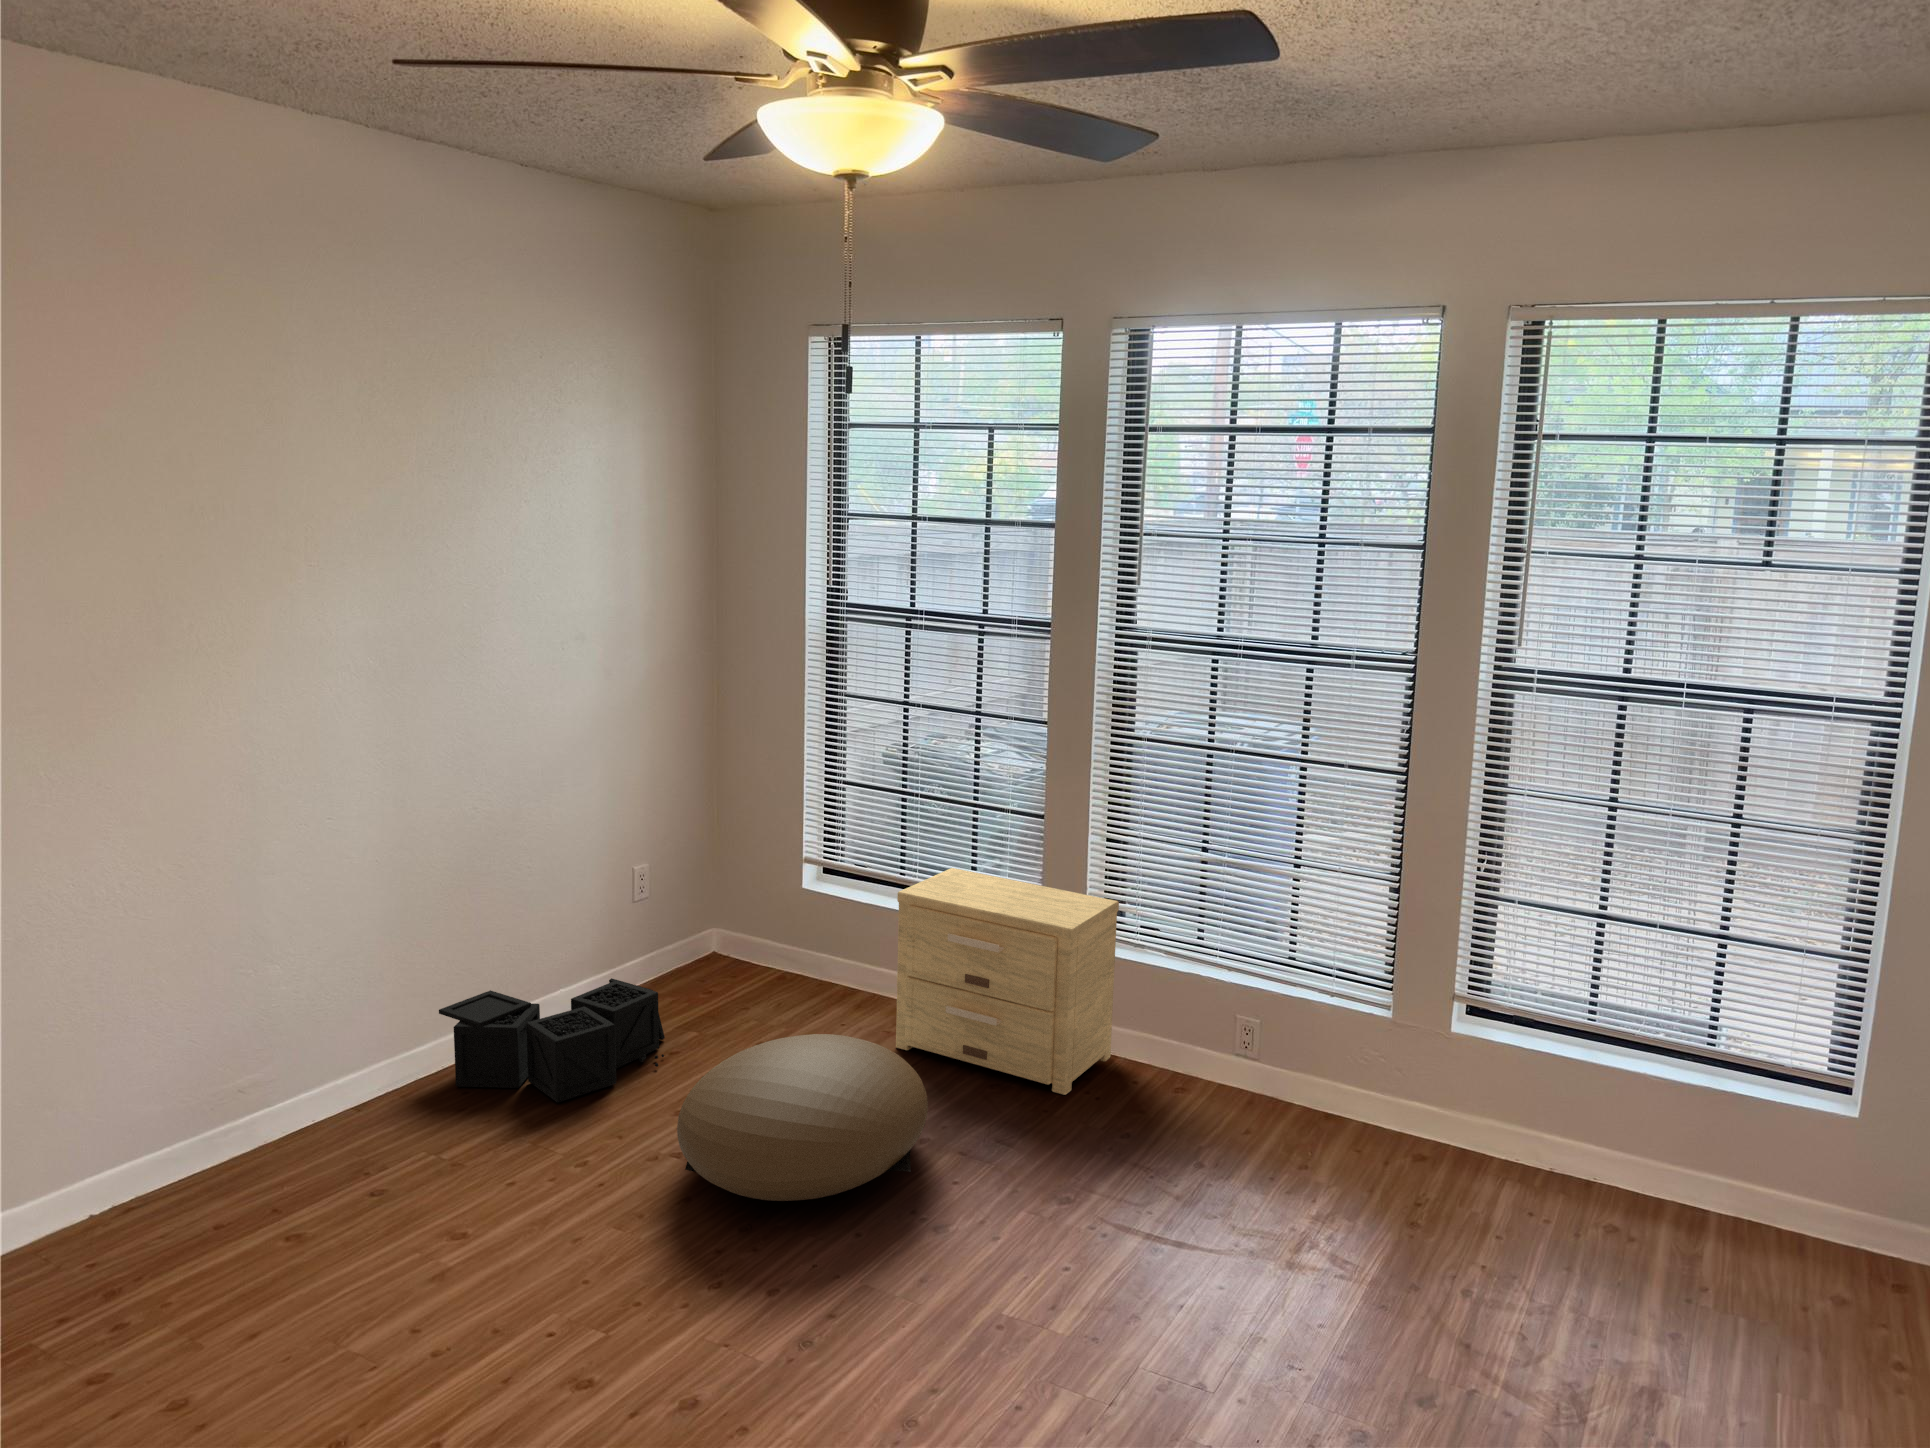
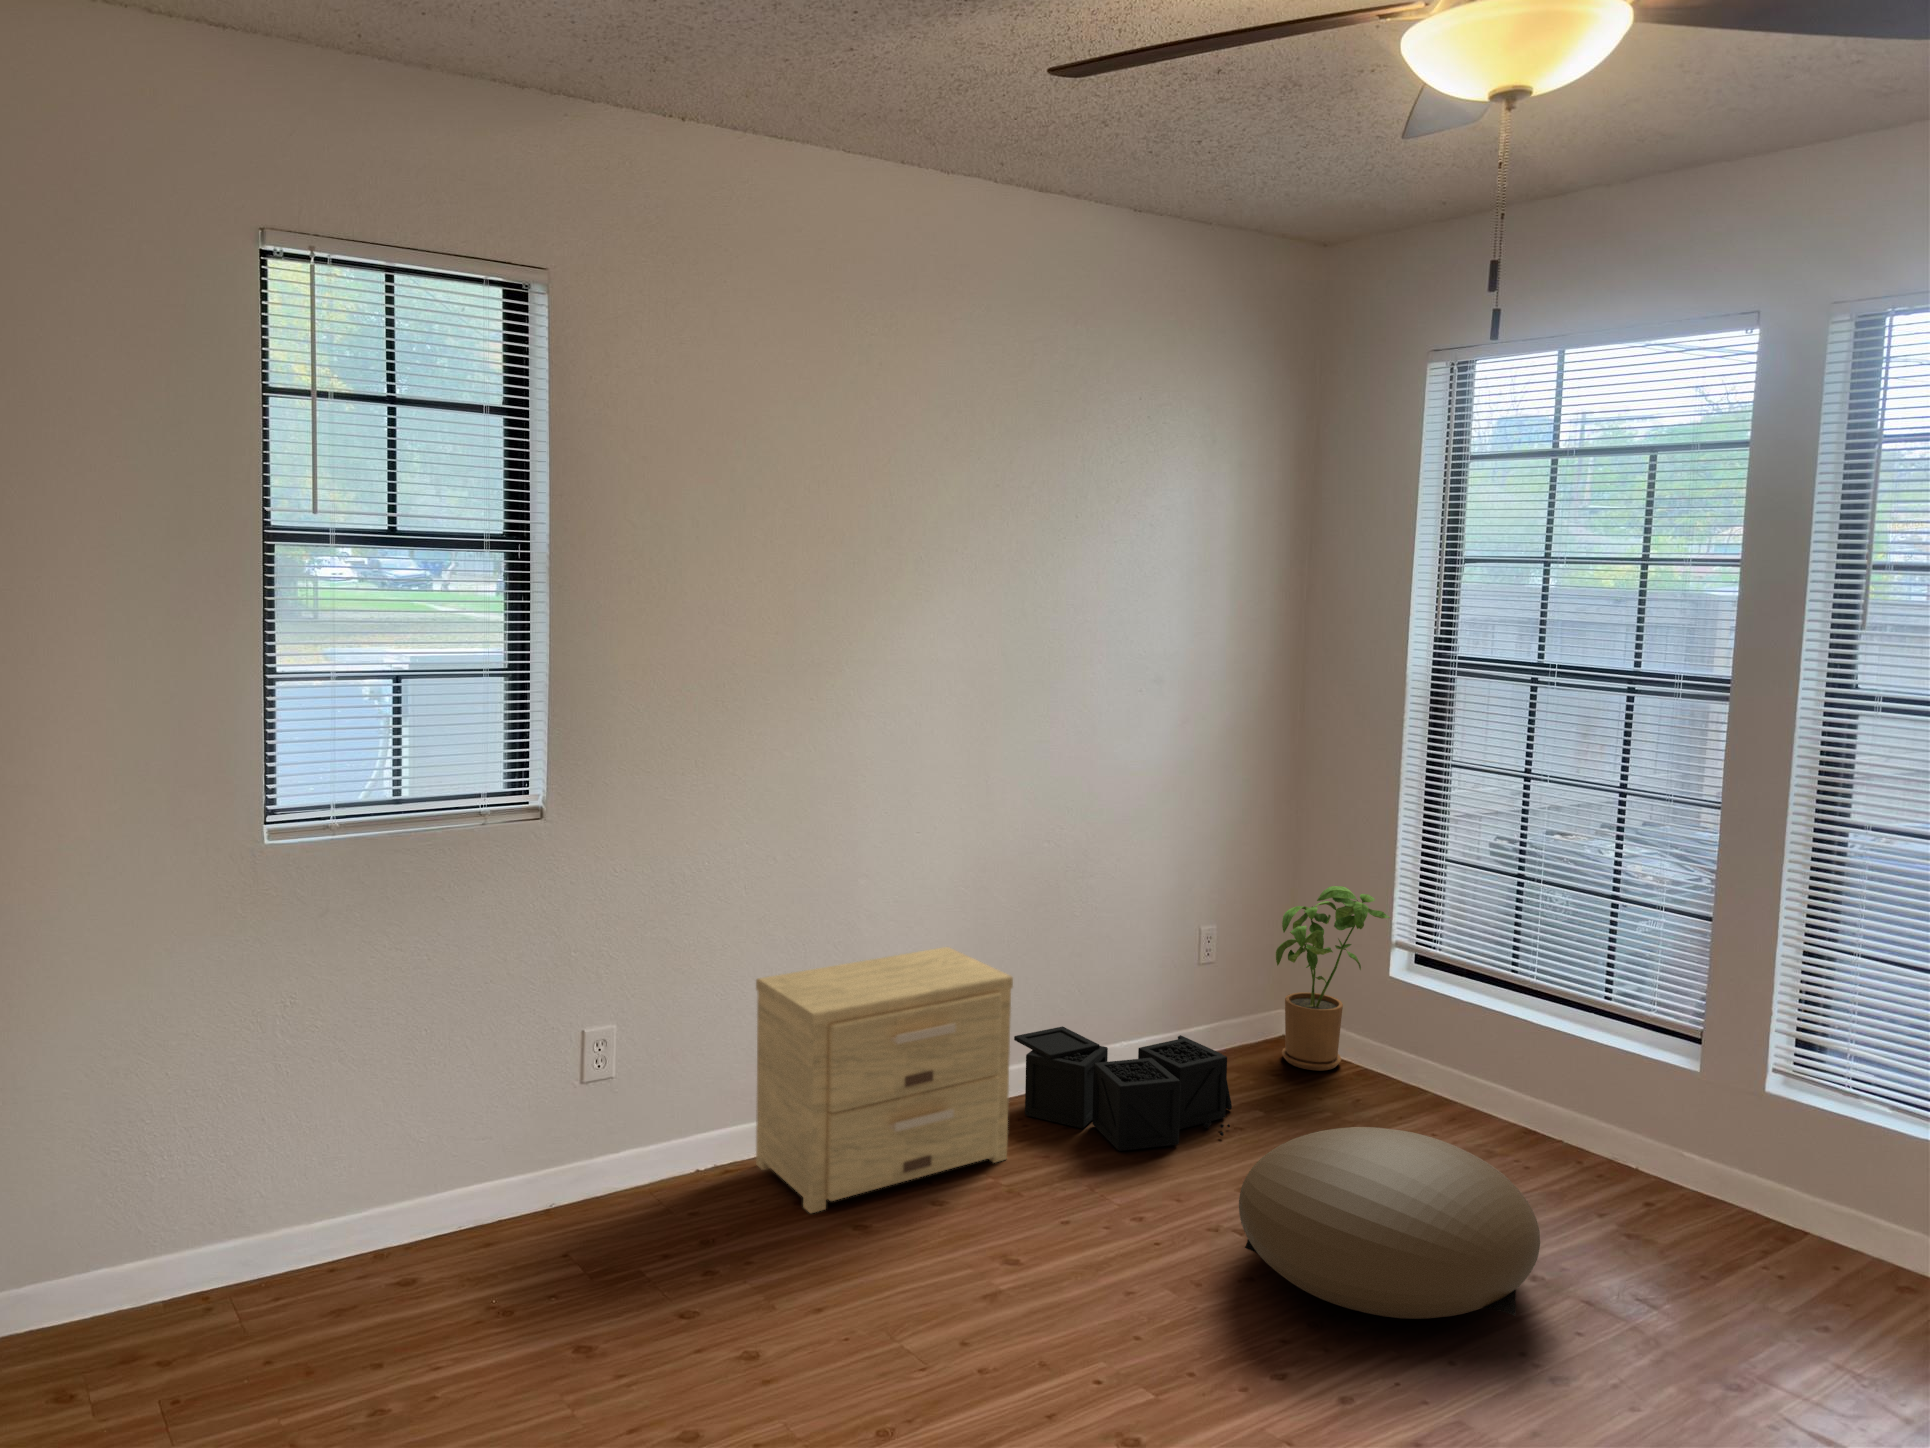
house plant: none [698,817,800,987] -> present [1276,886,1390,1071]
side table: present [896,868,1119,1095] -> present [756,947,1013,1213]

